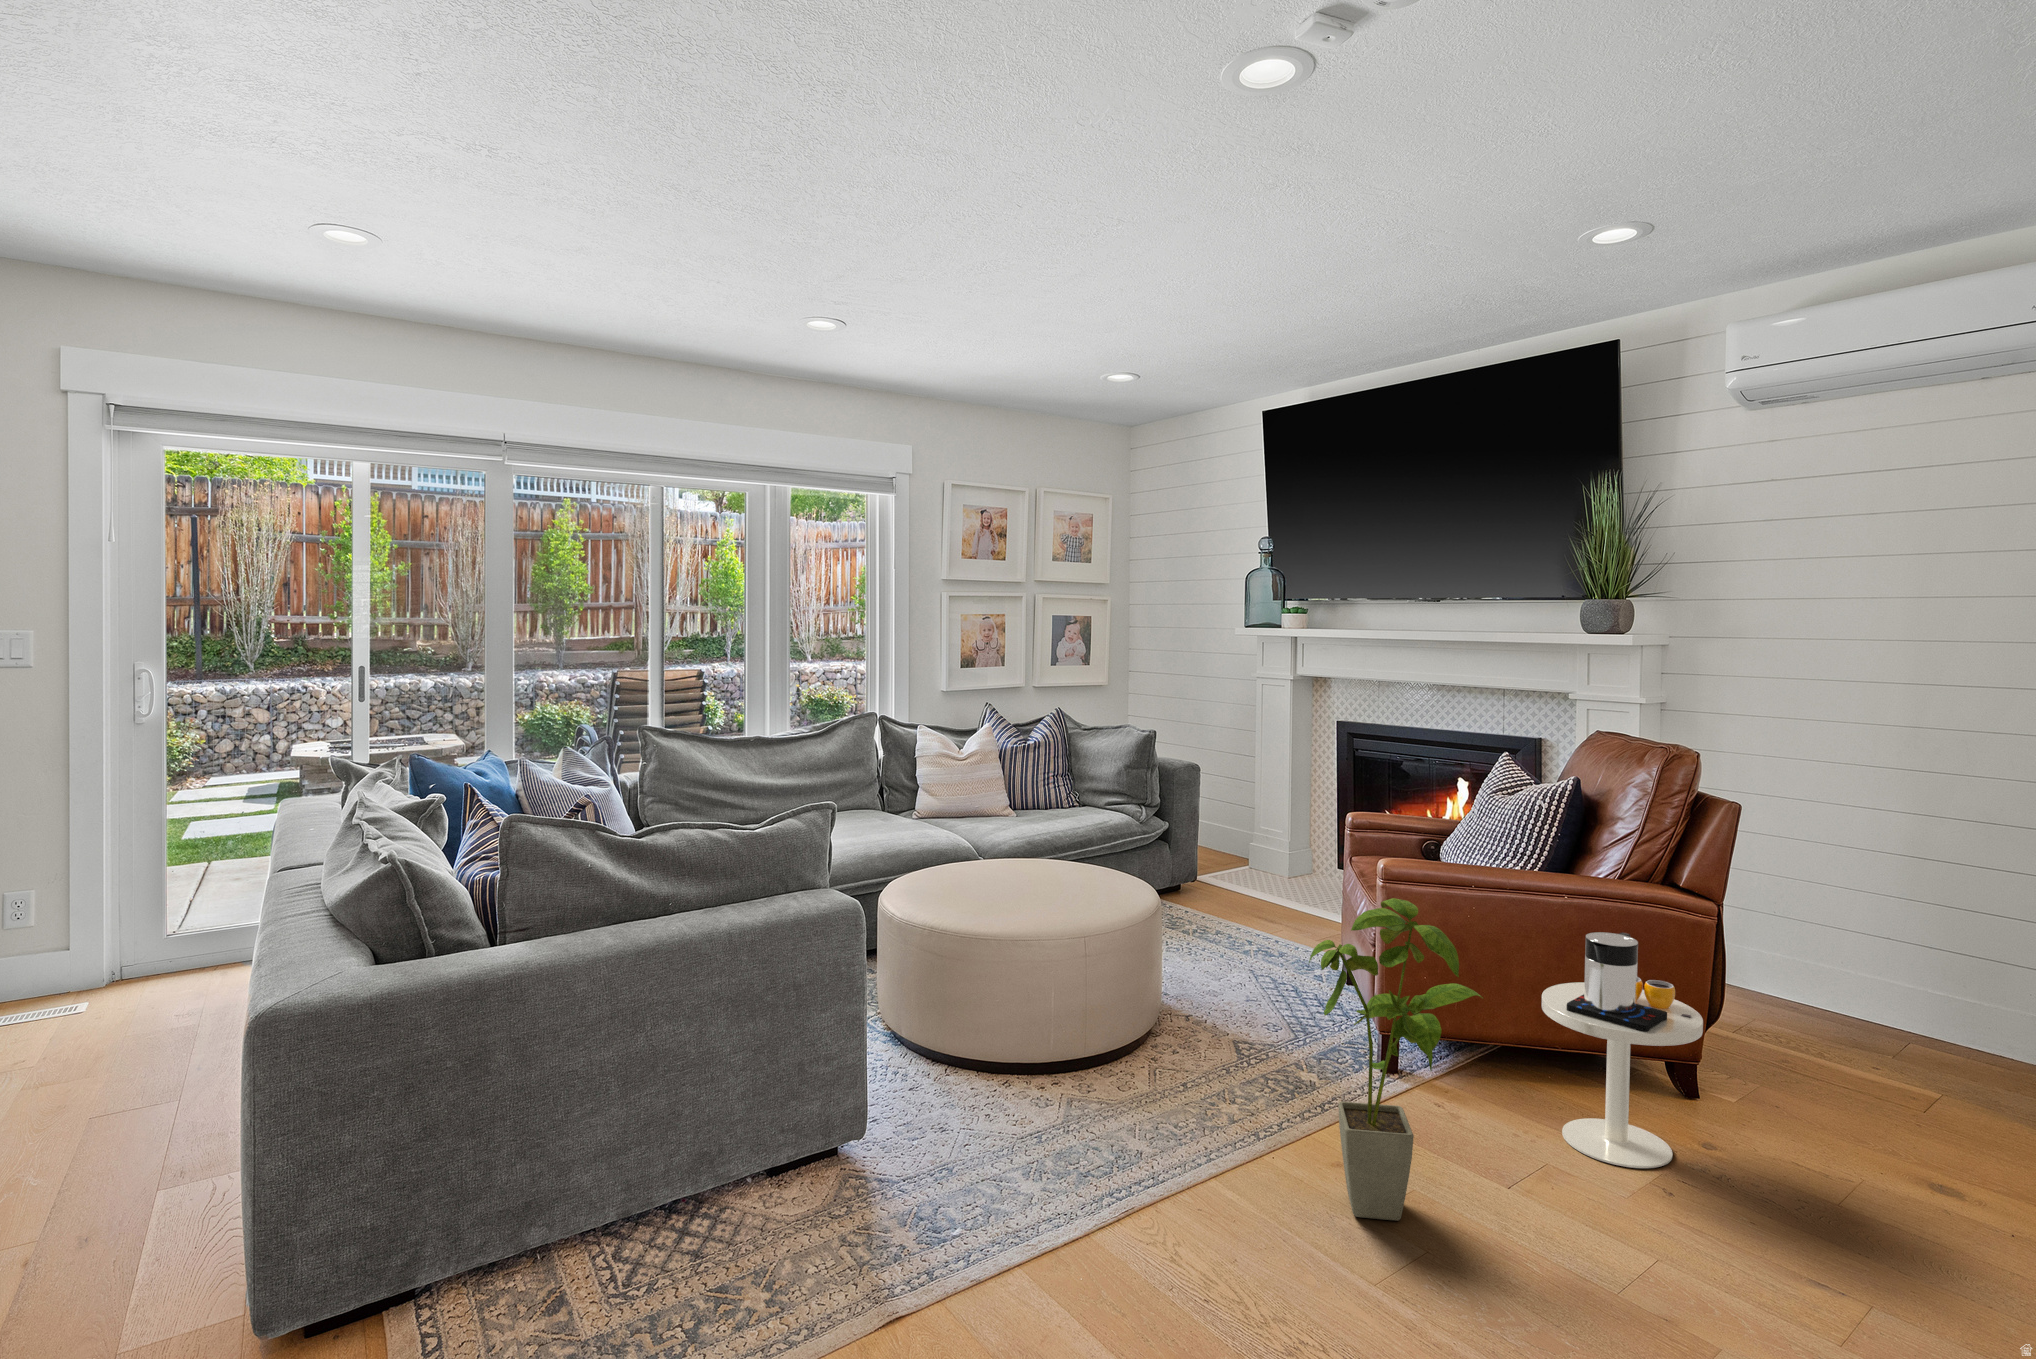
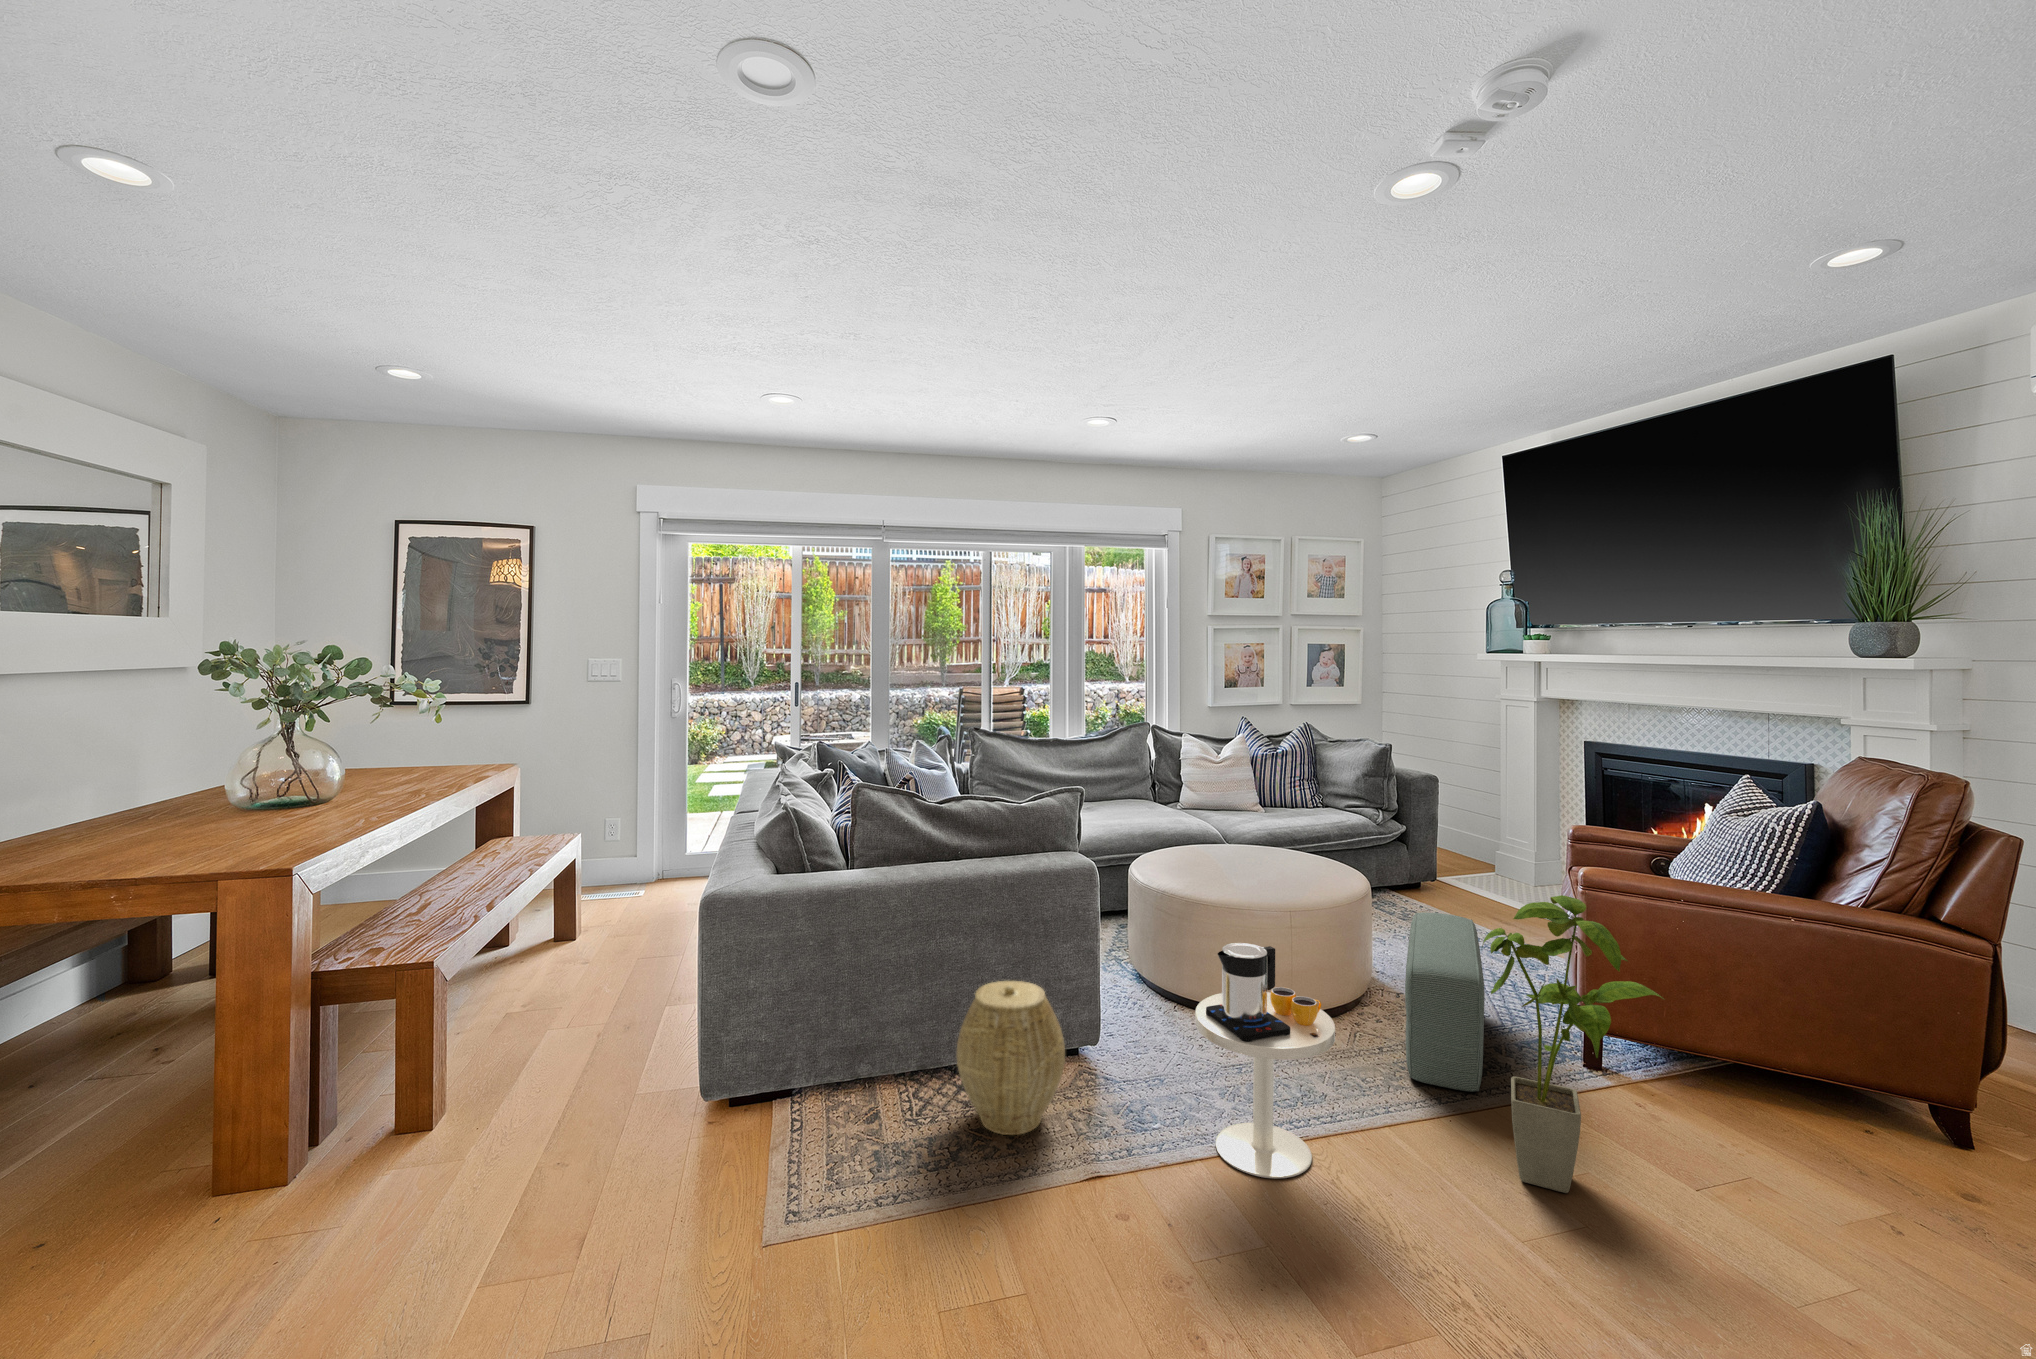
pouf: none [1203,924,1296,1122] -> present [1405,913,1485,1092]
side table: present [1541,932,1703,1168] -> present [1195,943,1335,1178]
woven basket: none [685,1076,835,1287] -> present [956,981,1065,1135]

